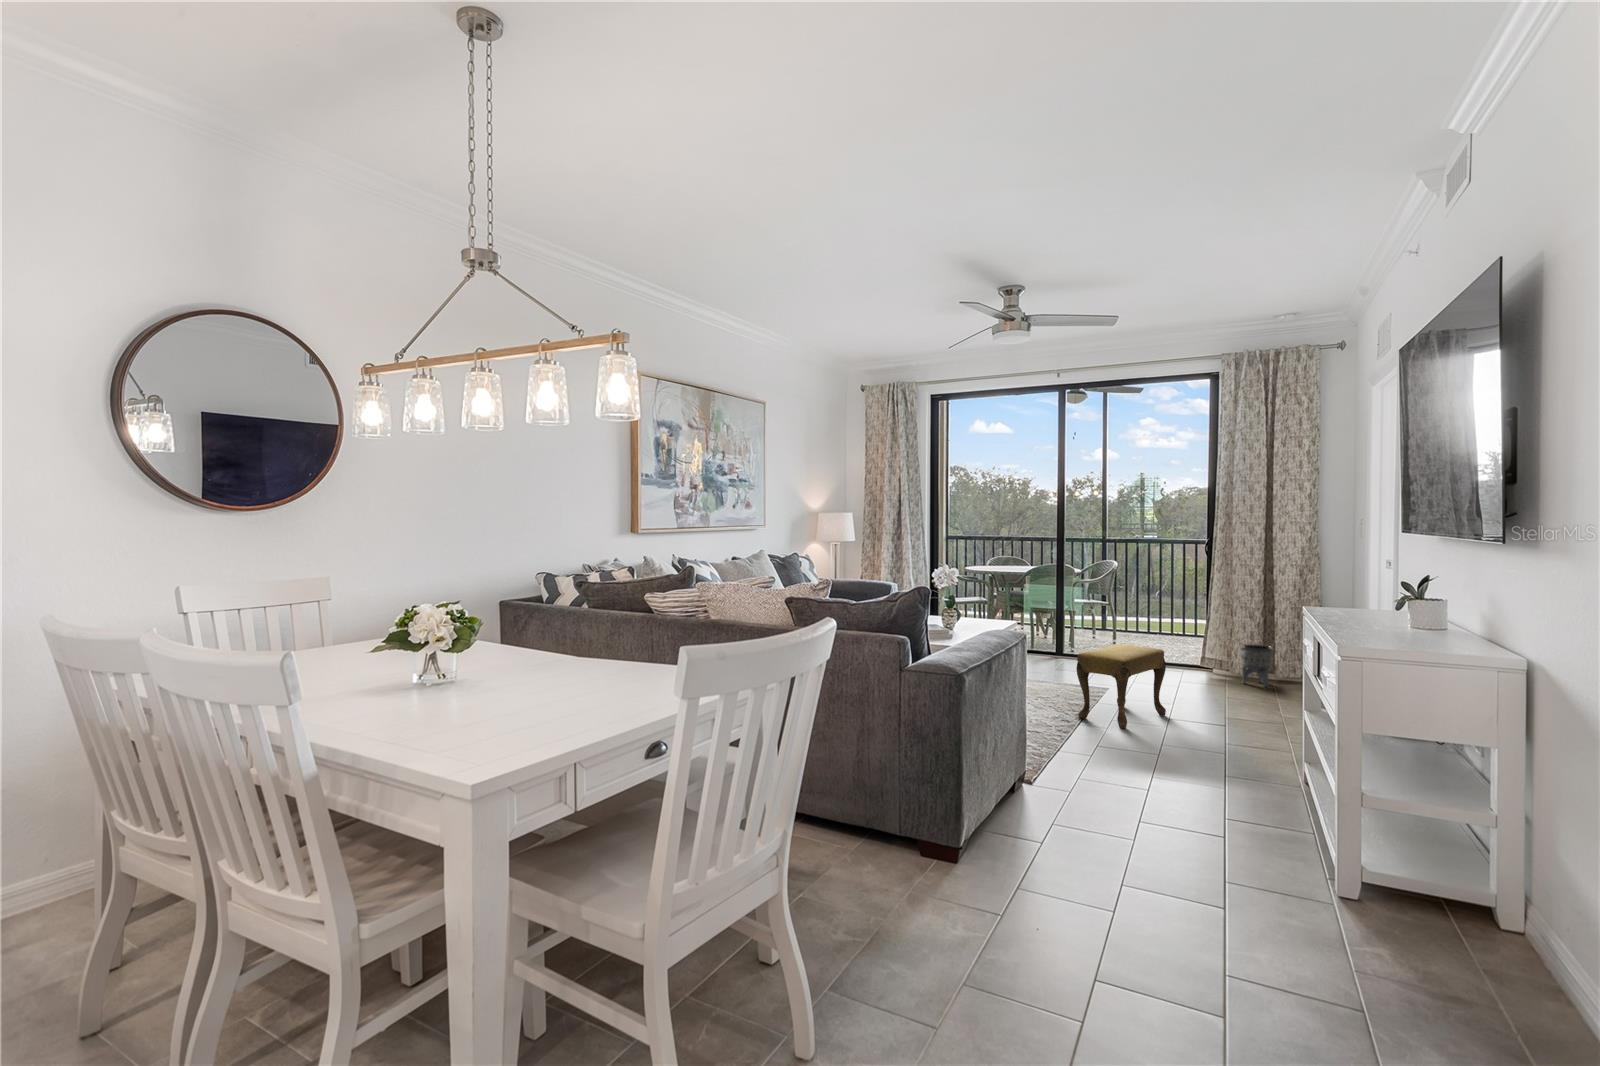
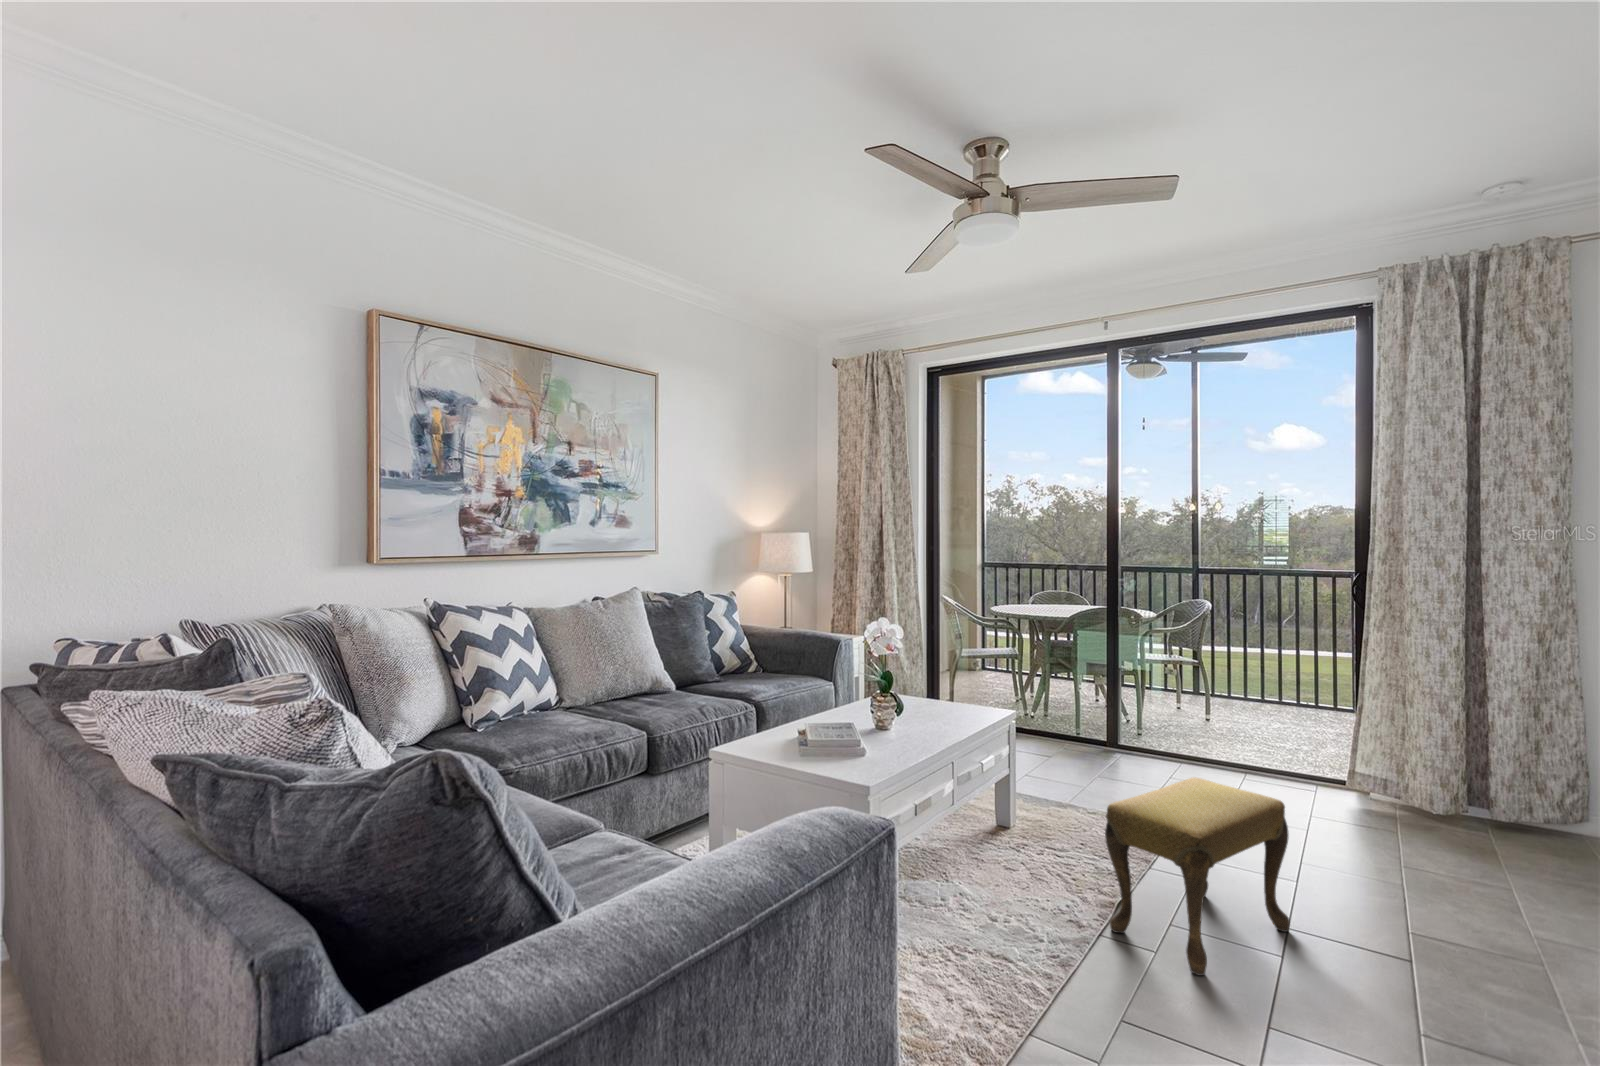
planter: present [1241,644,1273,687] -> none [1426,763,1493,846]

